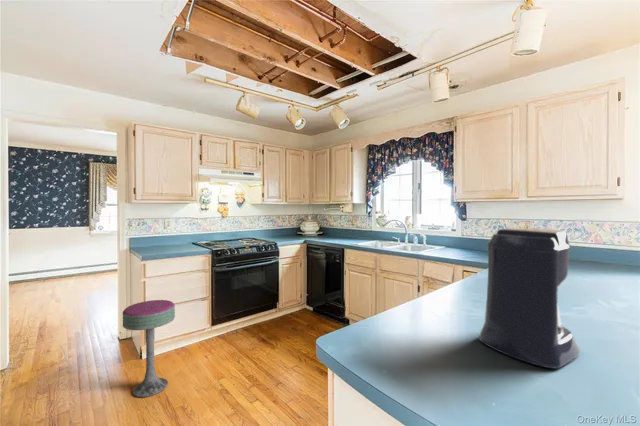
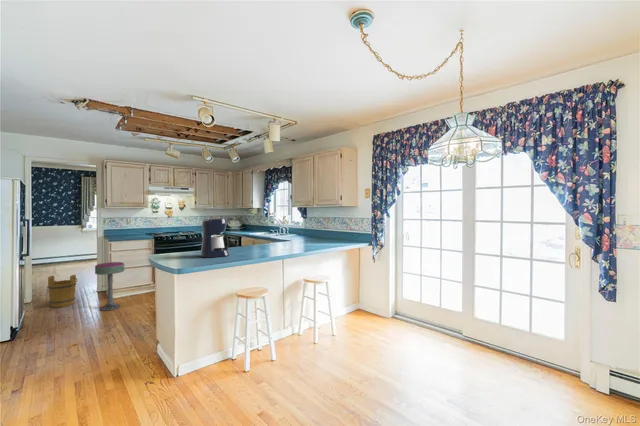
bucket: none [34,321,88,385] -> present [48,275,77,307]

